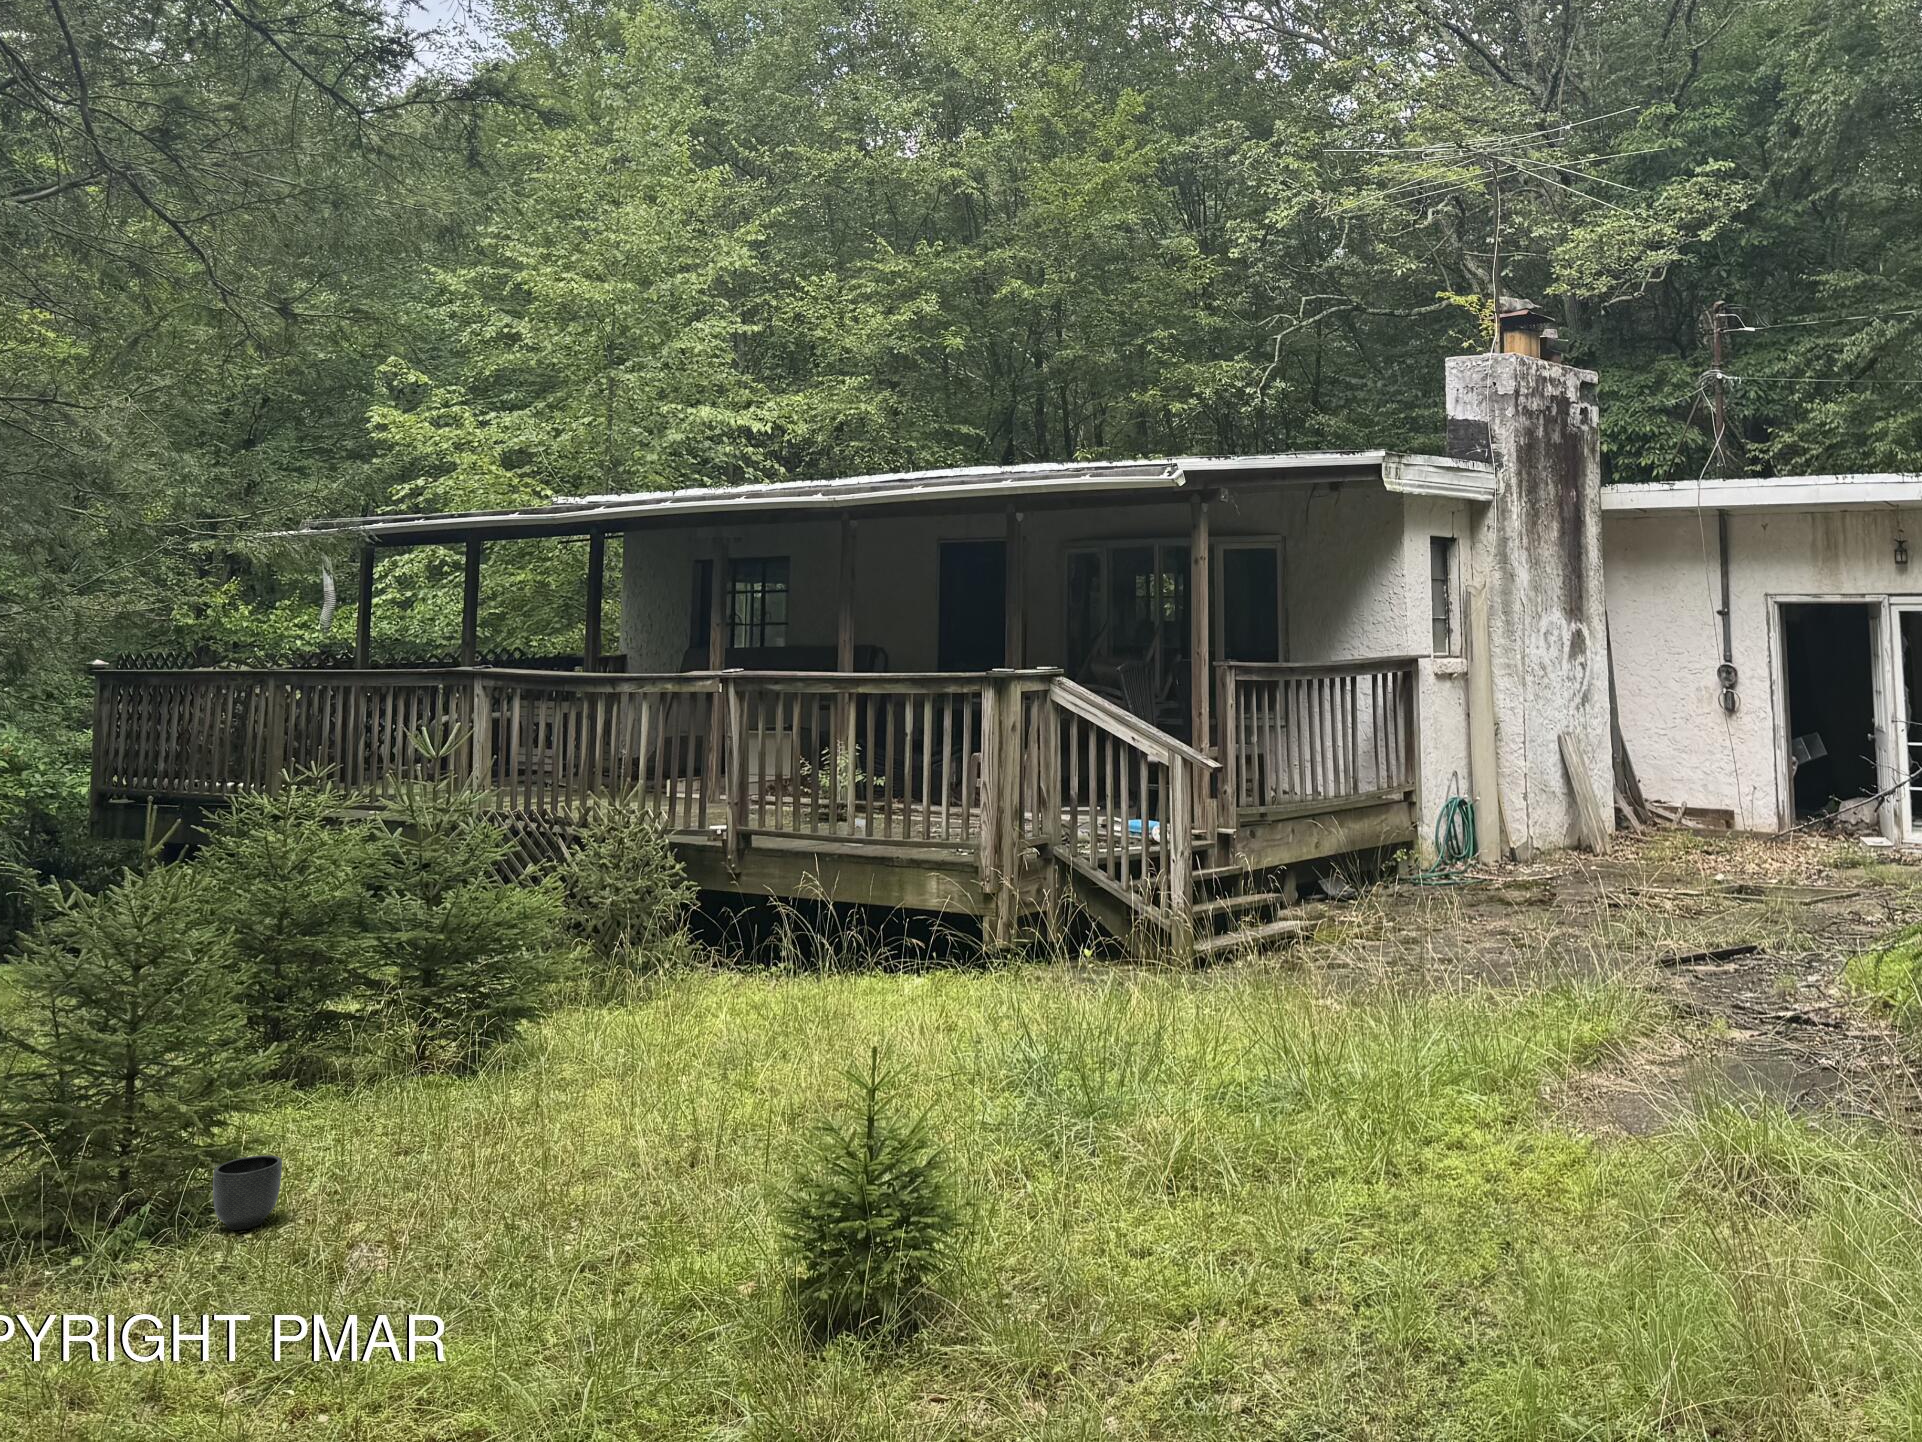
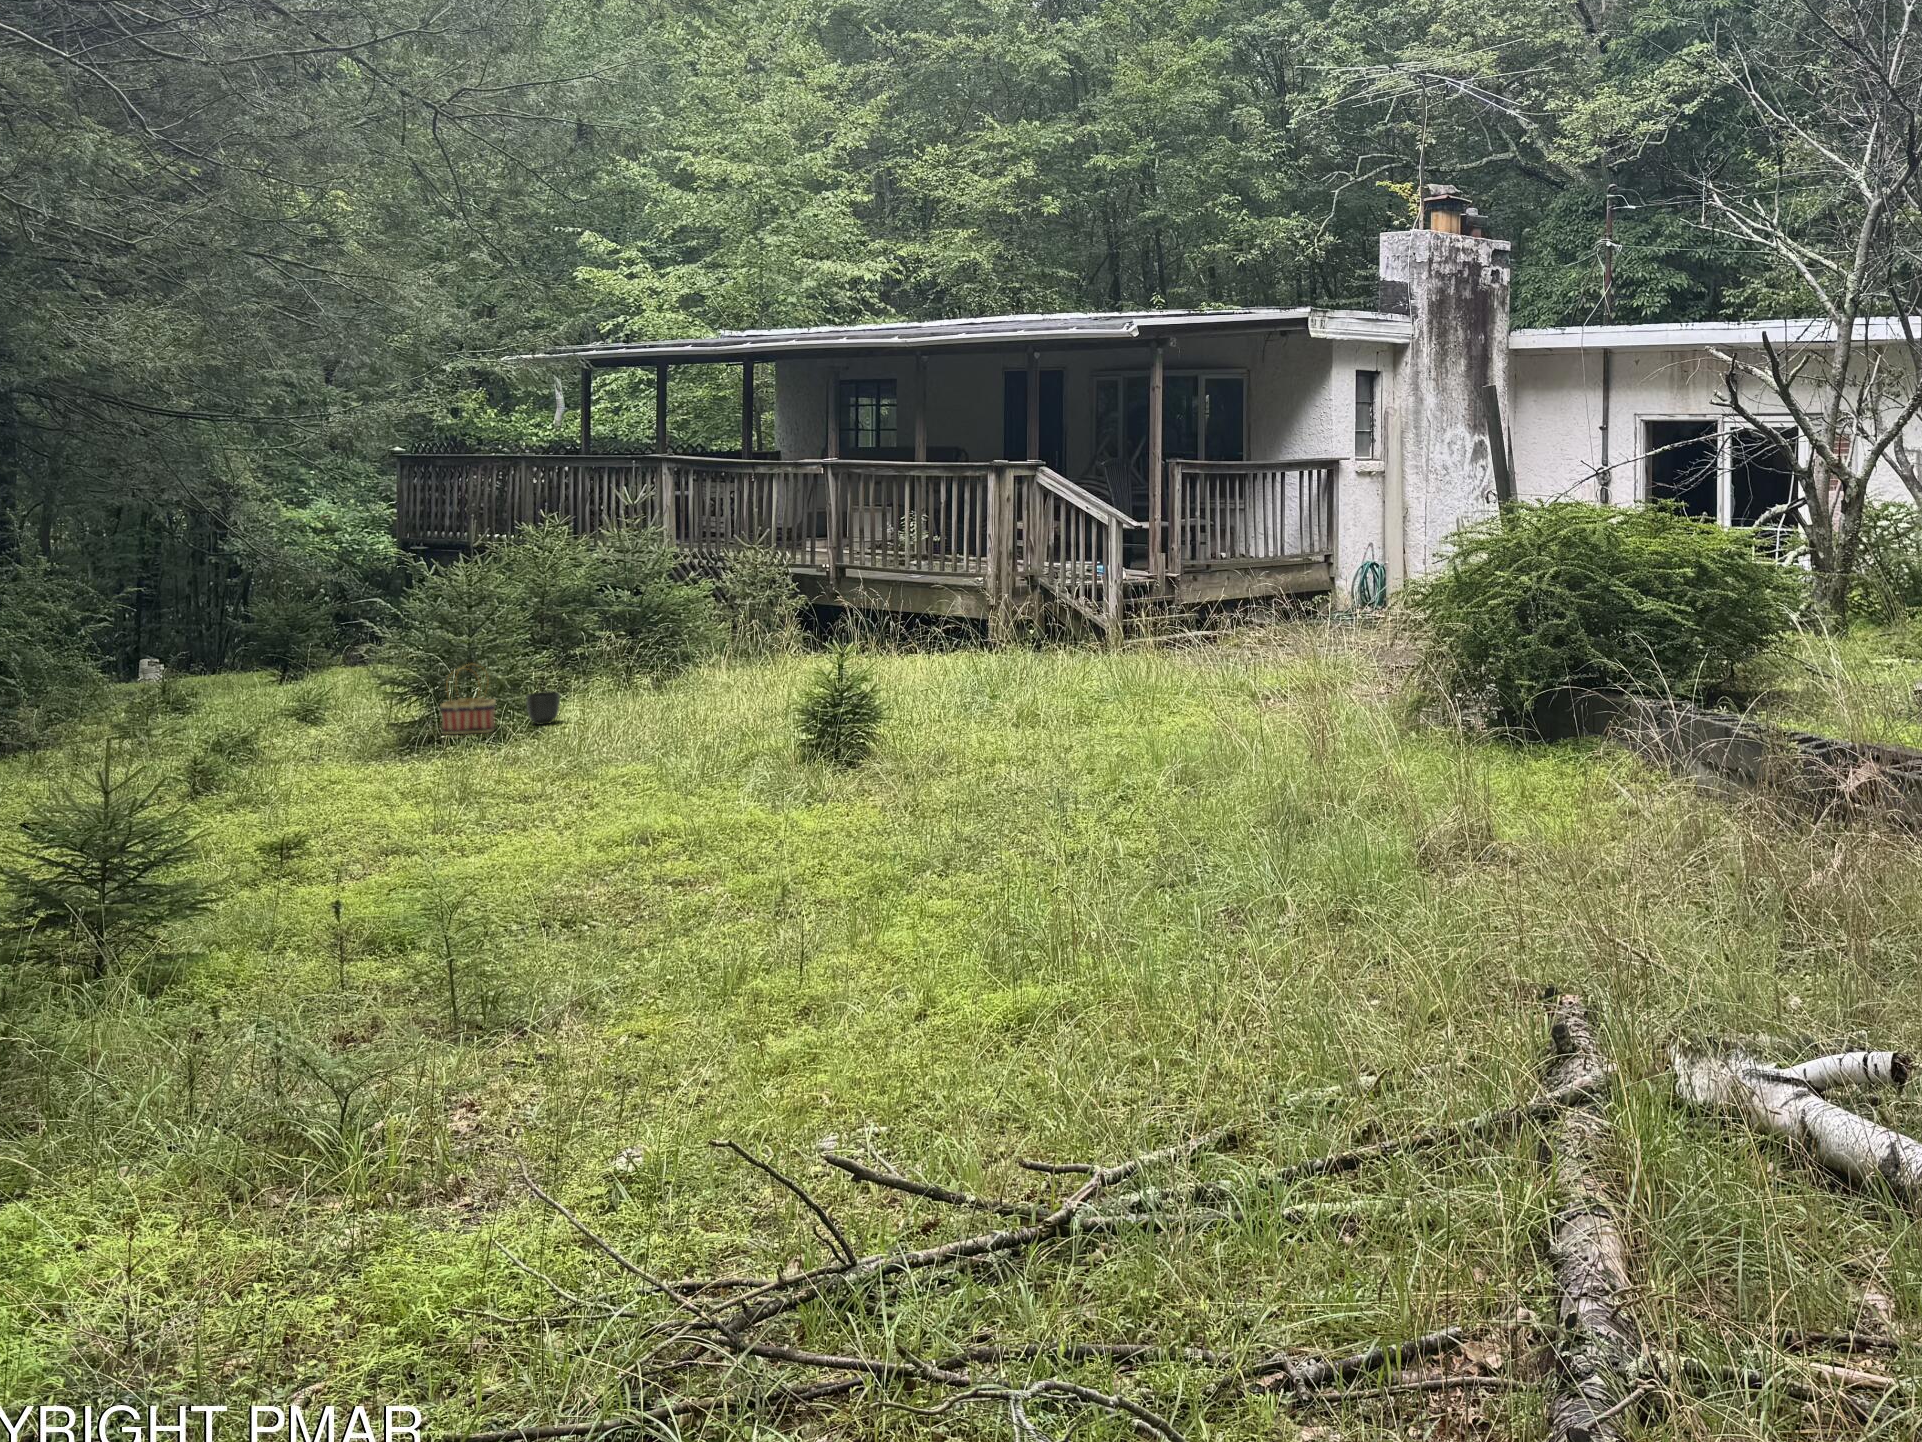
basket: none [26,1115,149,1274] -> present [440,666,496,734]

